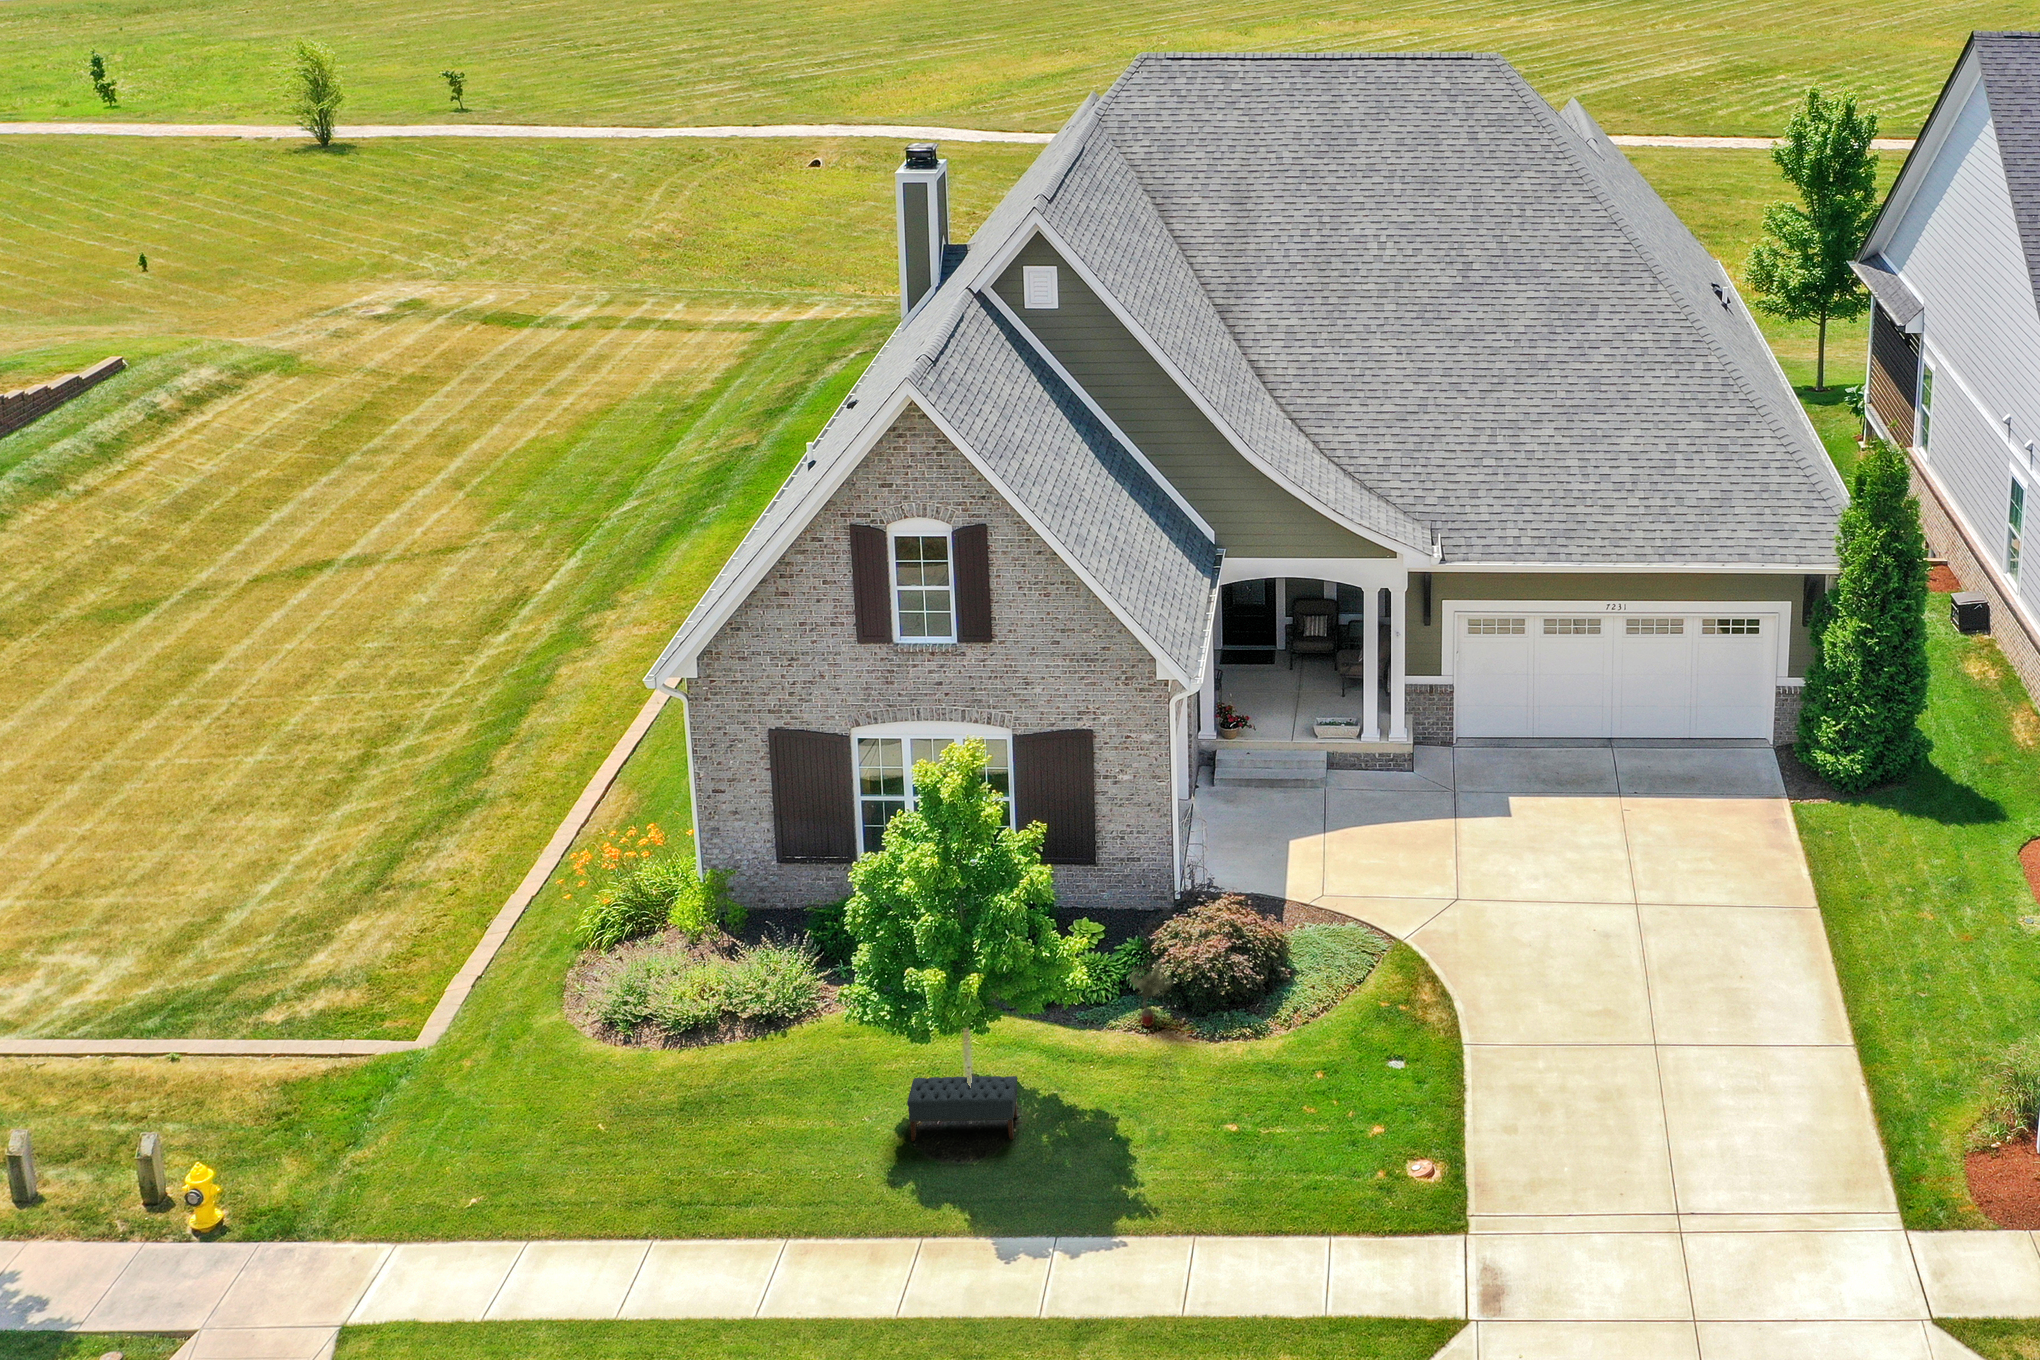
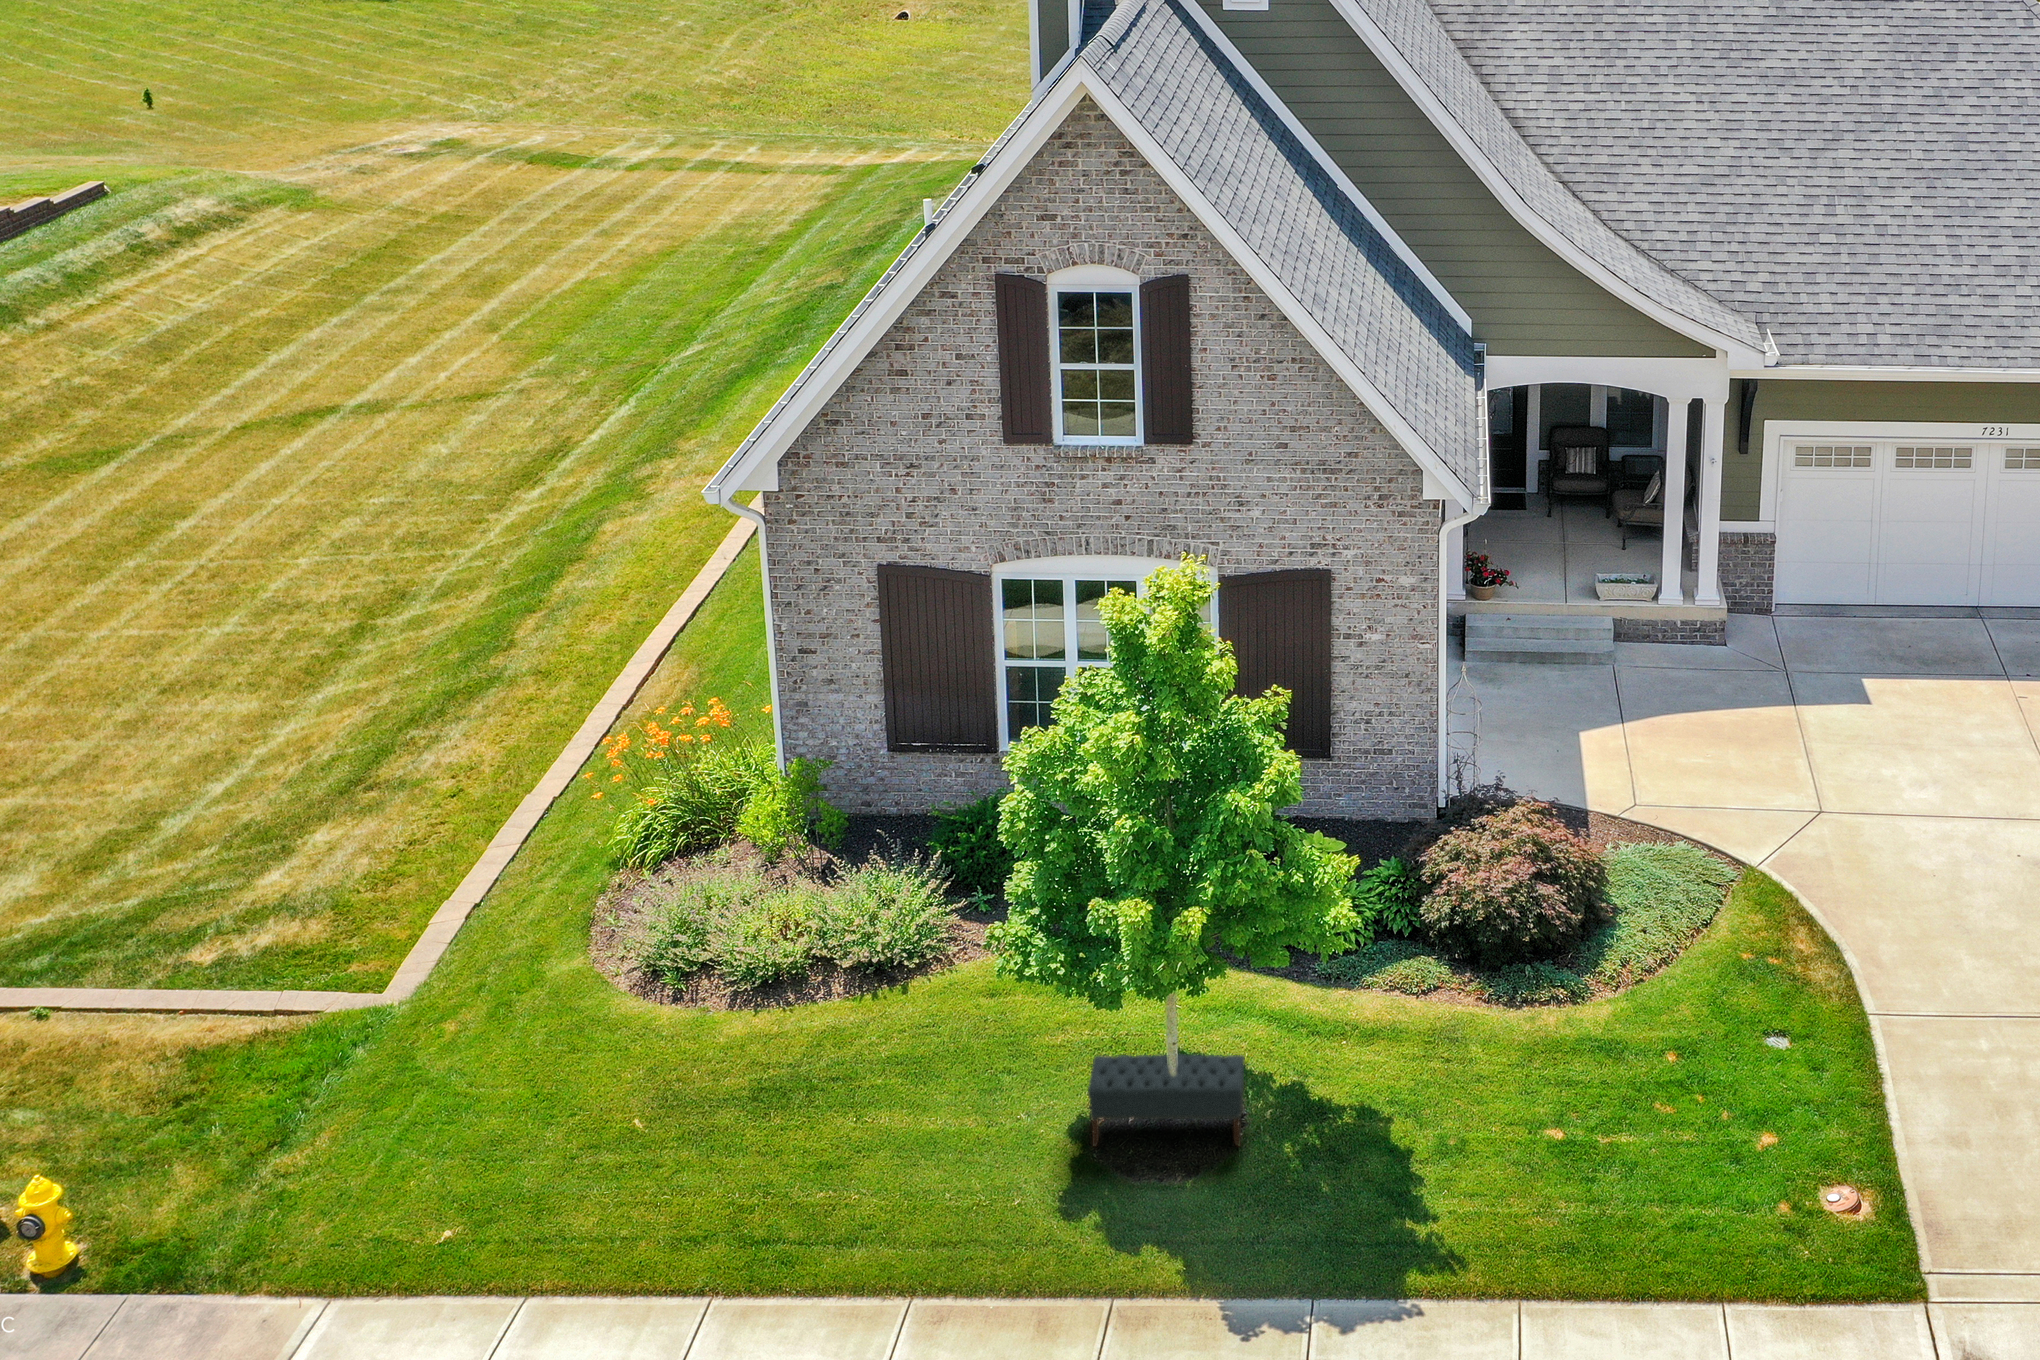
potted tree: present [1130,962,1172,1027] -> none [1387,890,1453,984]

